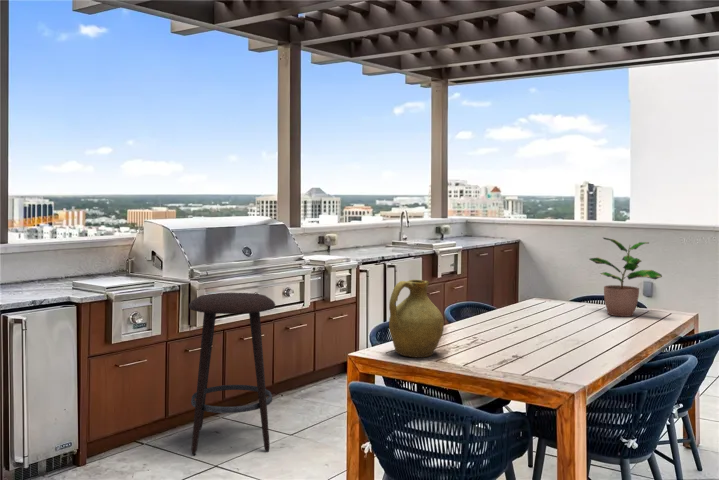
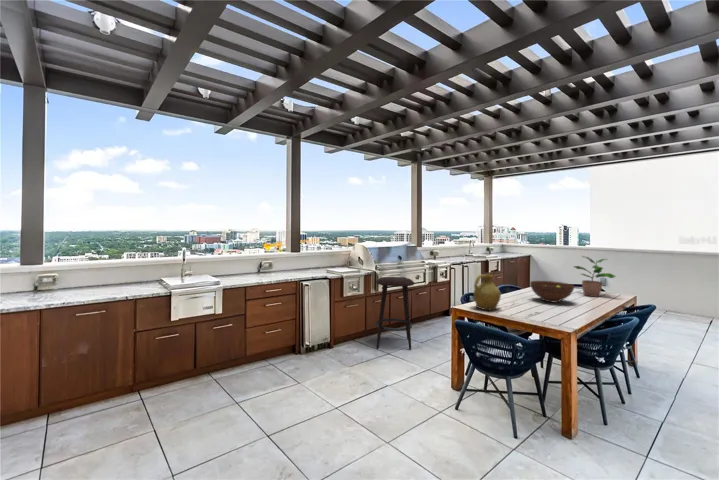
fruit bowl: none [507,290,588,333] -> present [530,281,574,302]

